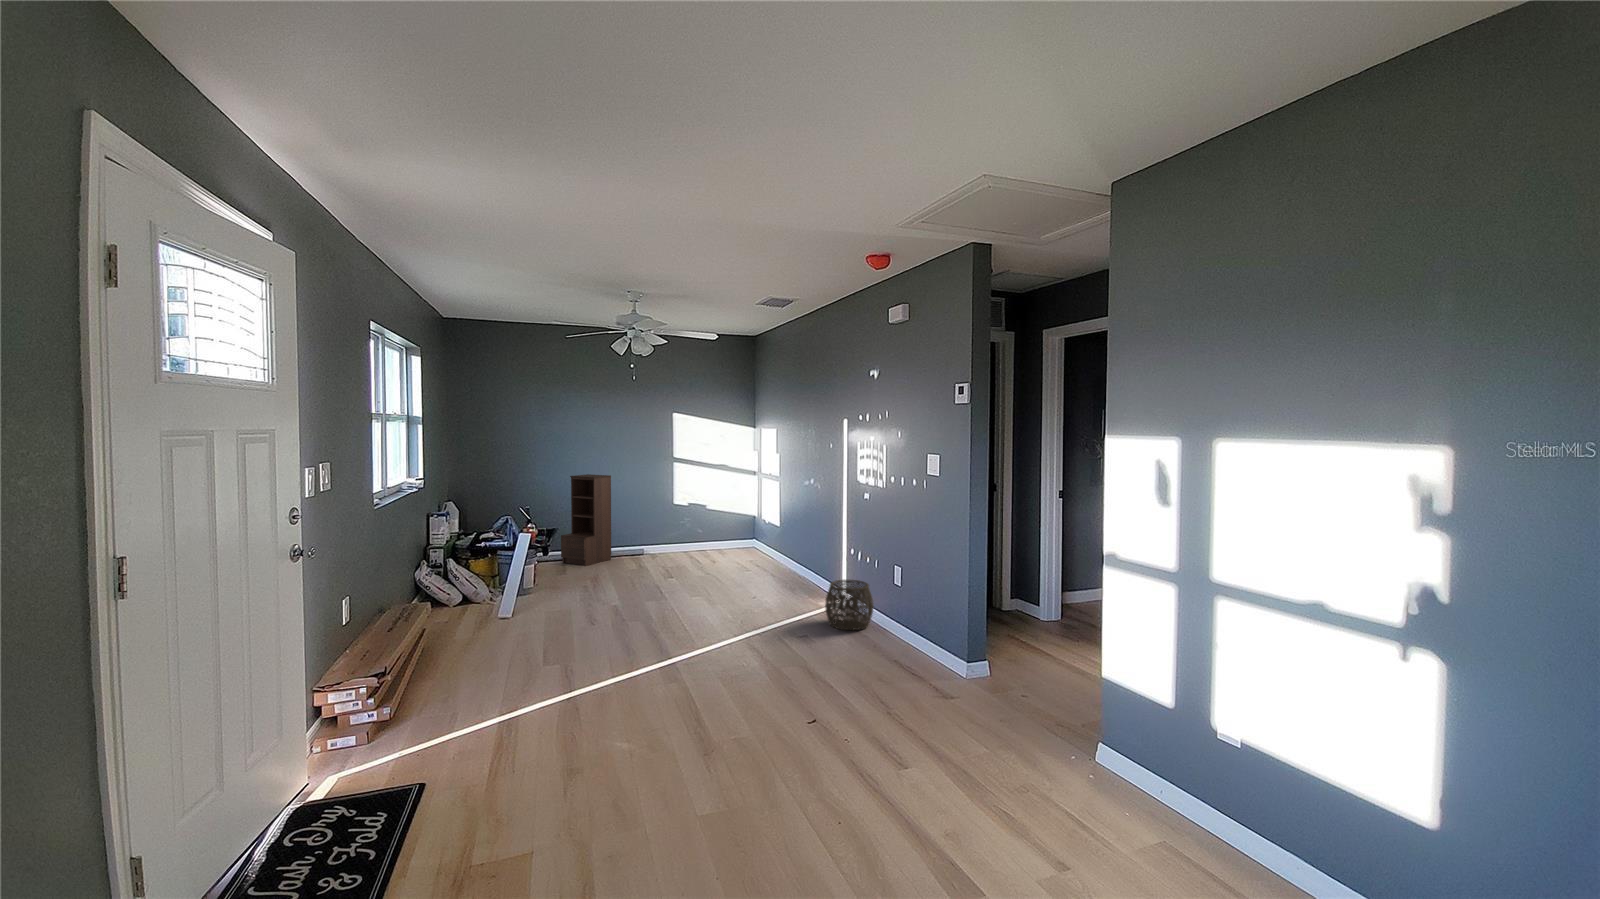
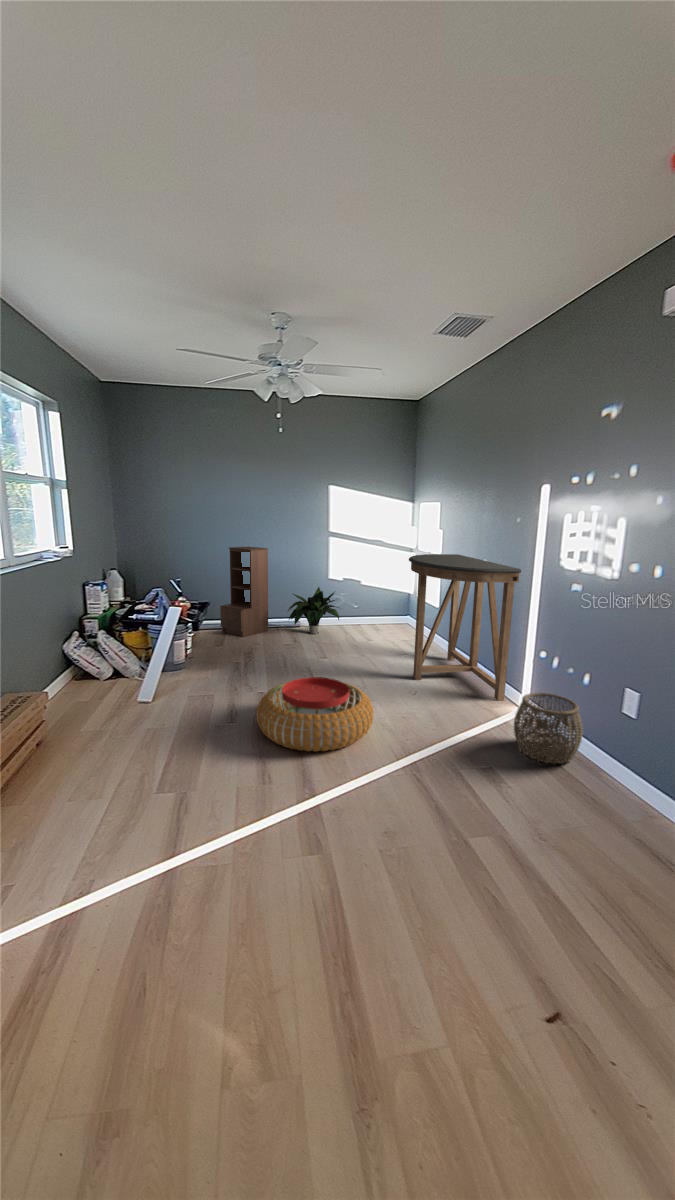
console table: none [746,476,834,598] -> present [409,554,521,700]
potted plant: none [631,512,688,560] -> present [288,587,339,634]
pouf: none [616,582,716,637] -> present [257,677,374,752]

